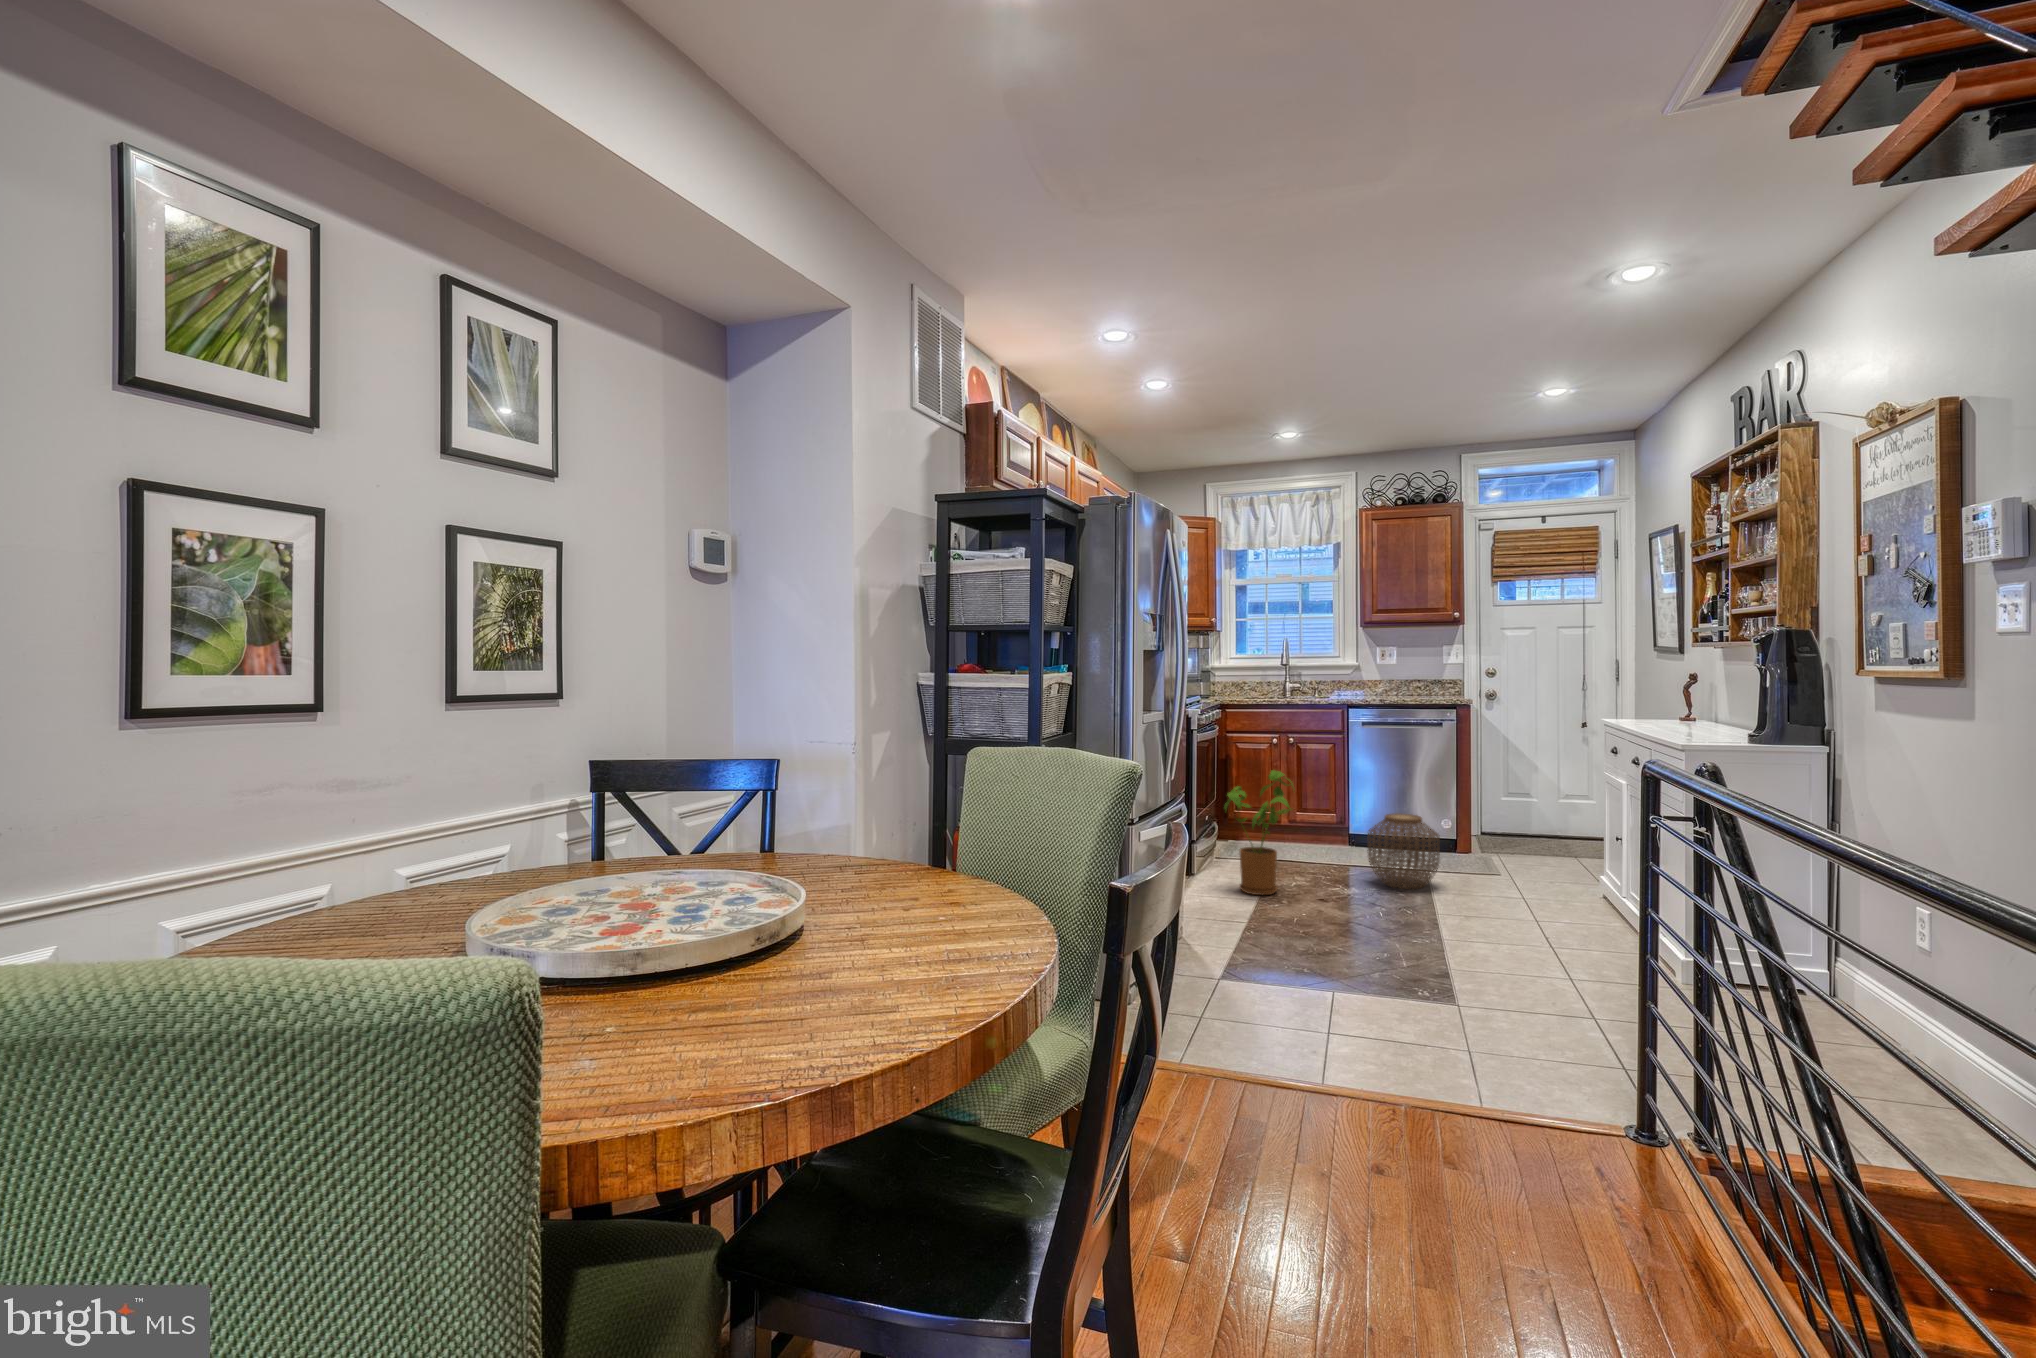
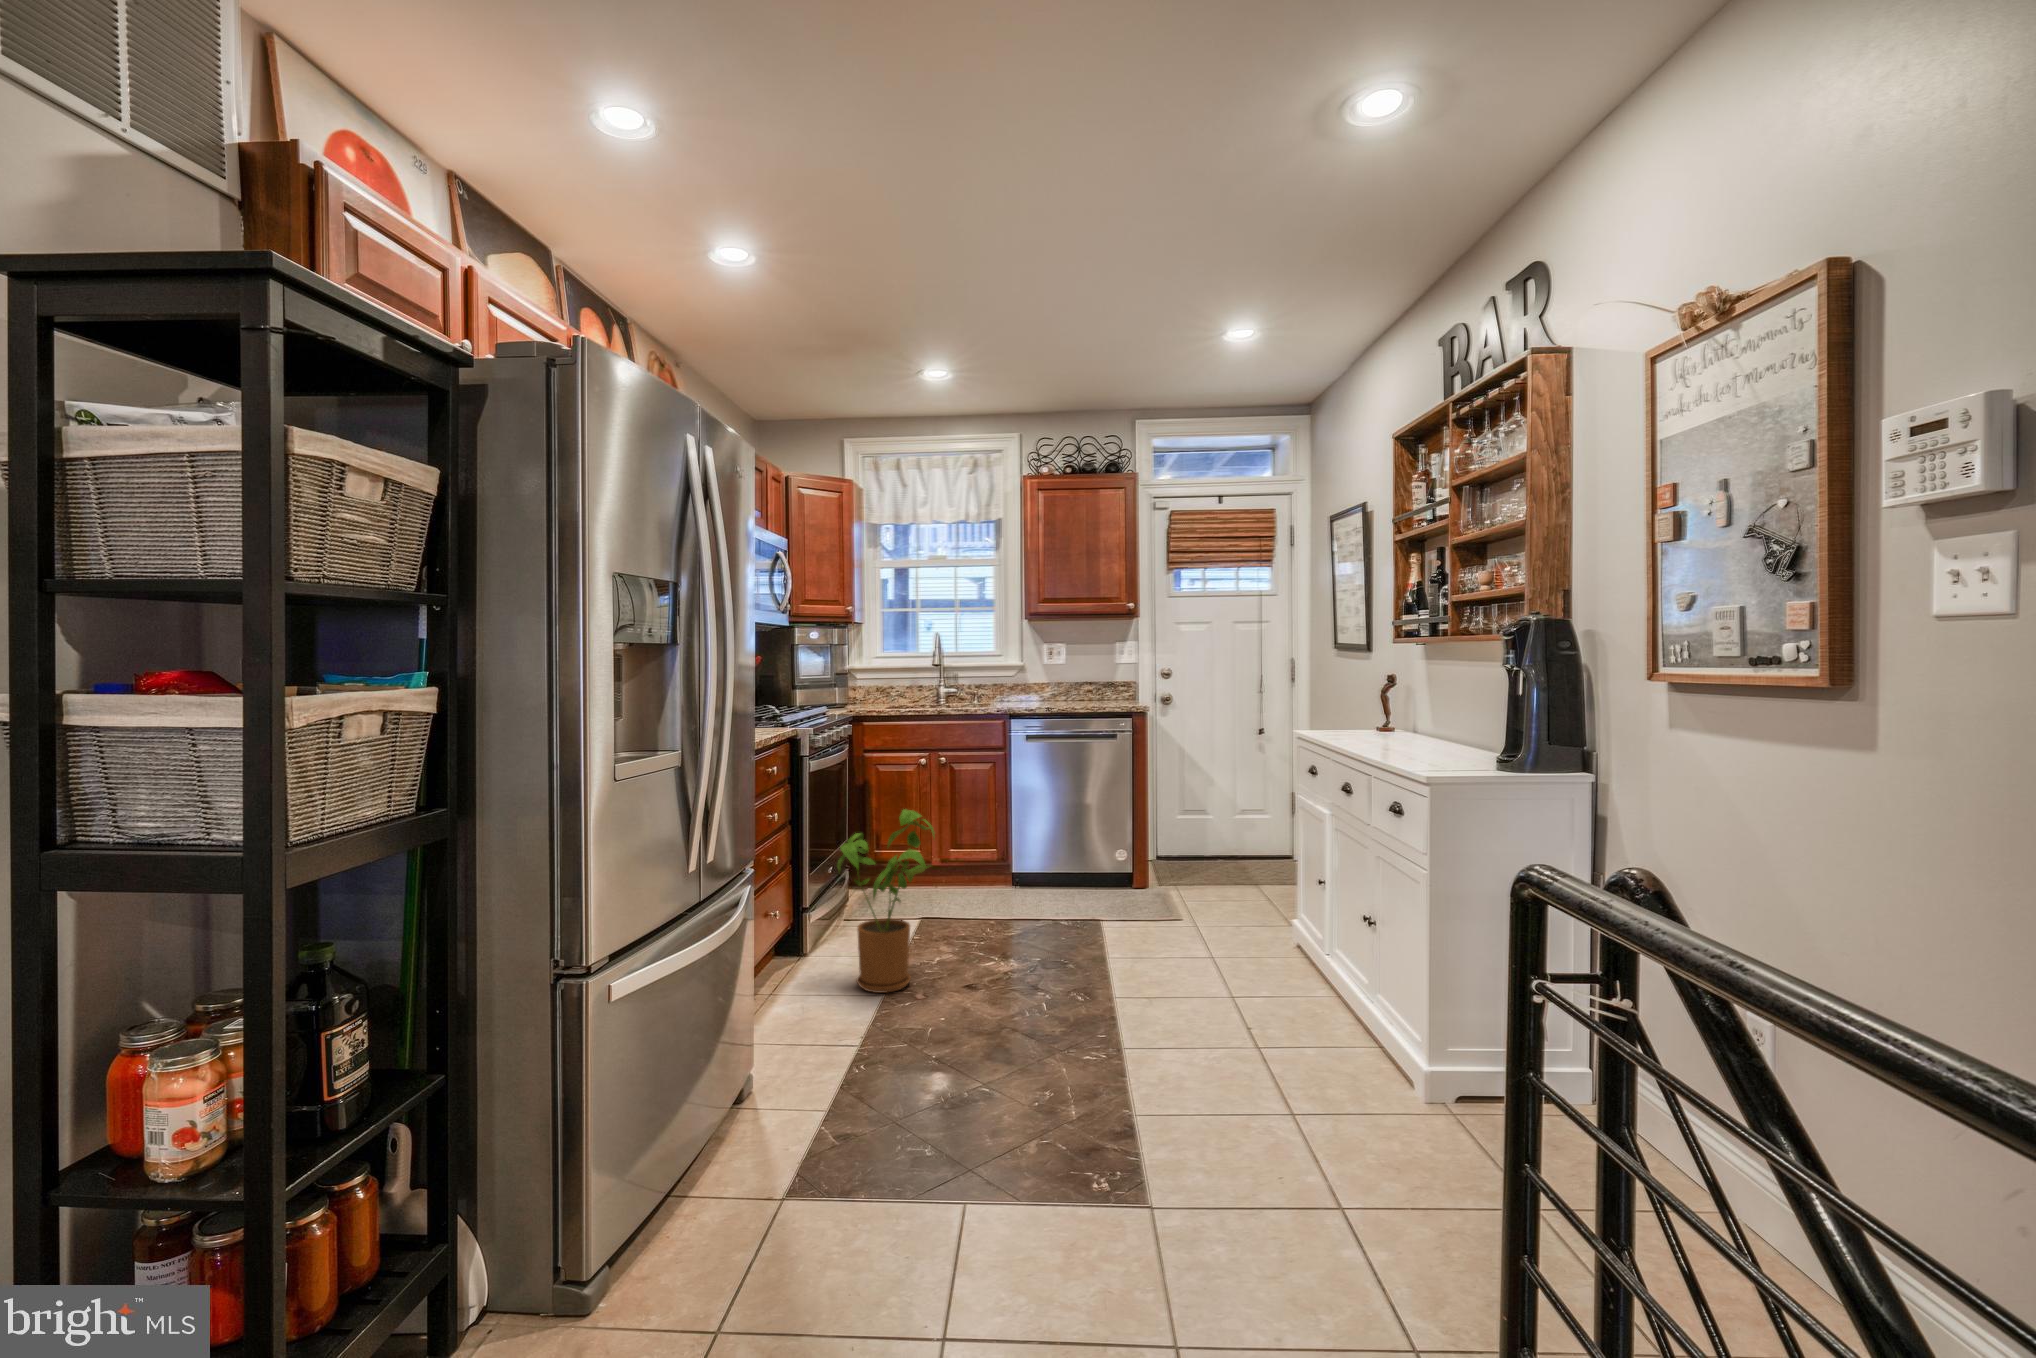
woven basket: present [1367,813,1440,889] -> none [1032,857,1120,959]

